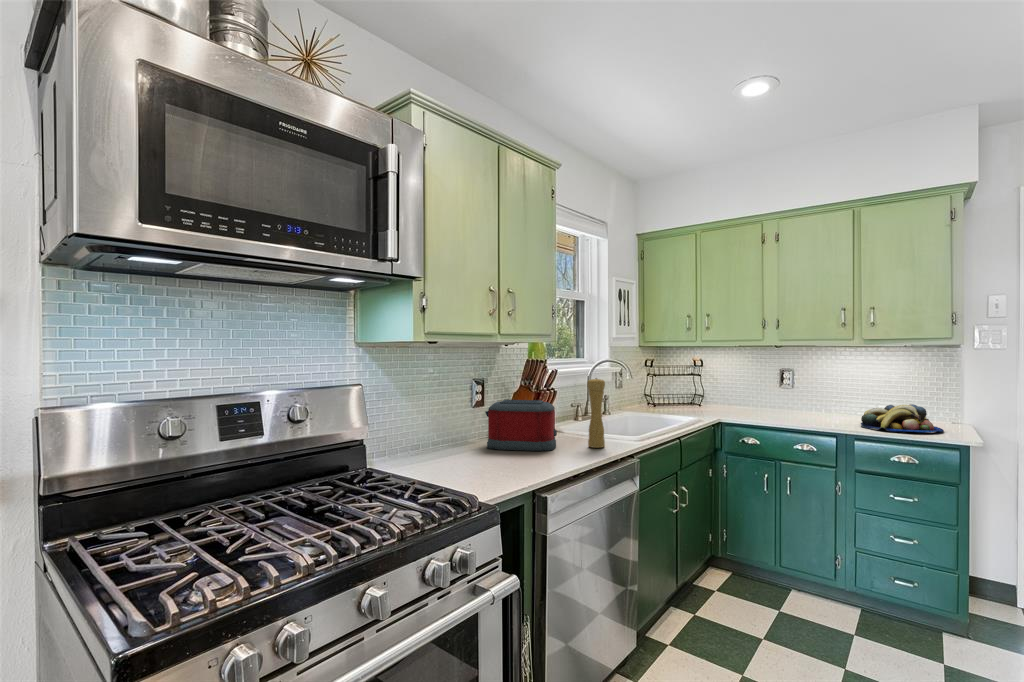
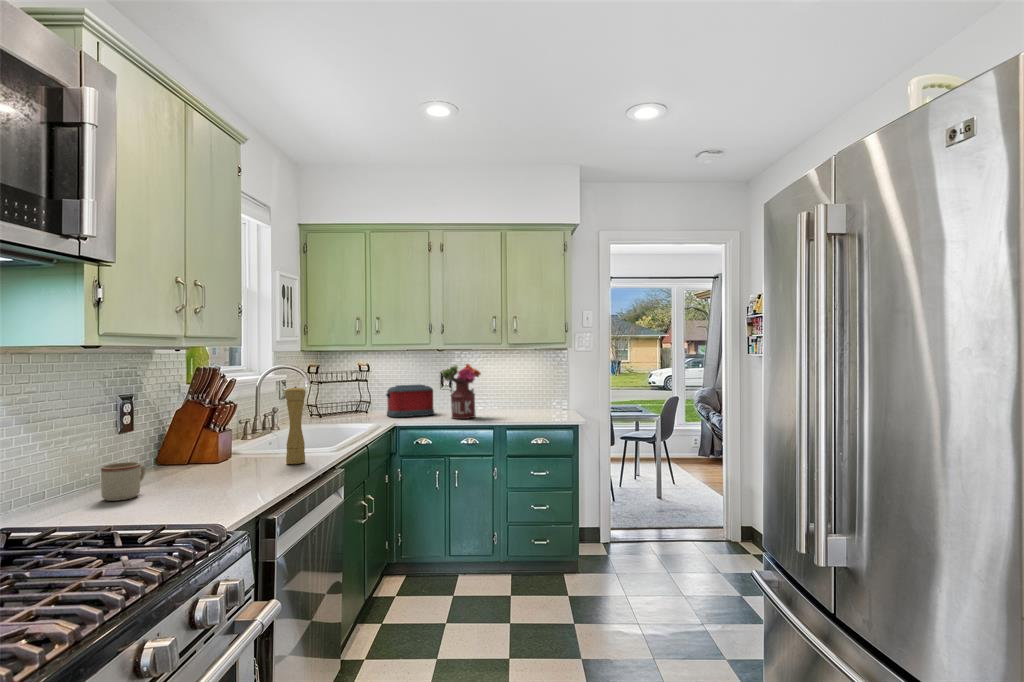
flower arrangement: none [775,361,825,422] -> present [442,364,481,419]
toaster: present [485,400,557,451] -> present [386,385,434,417]
fruit bowl: present [861,404,943,432] -> none [508,397,562,420]
mug: none [446,430,476,458] -> present [101,462,145,501]

